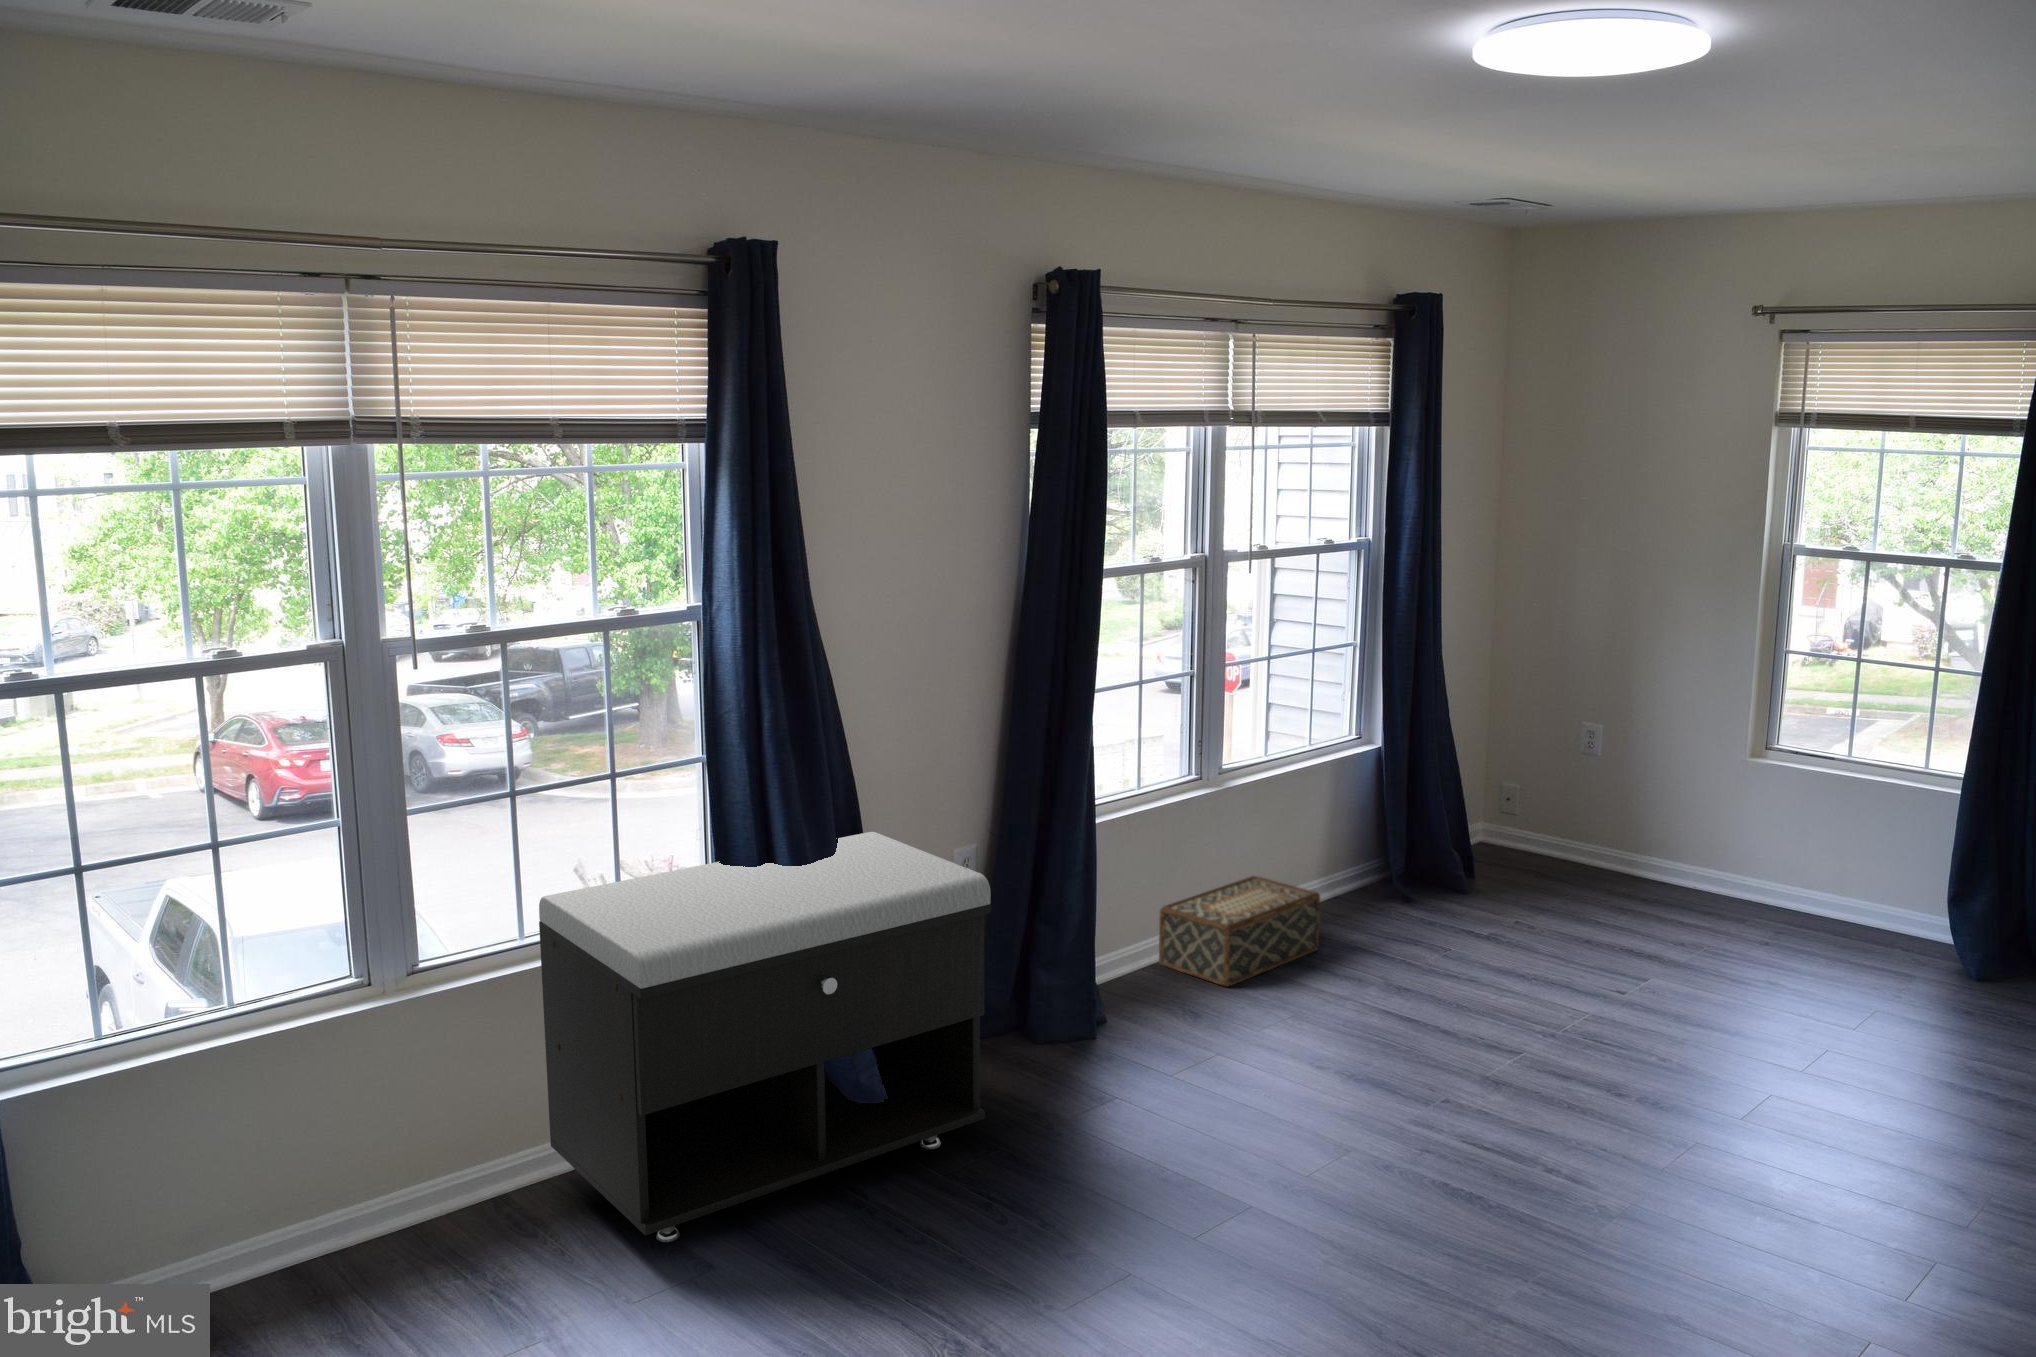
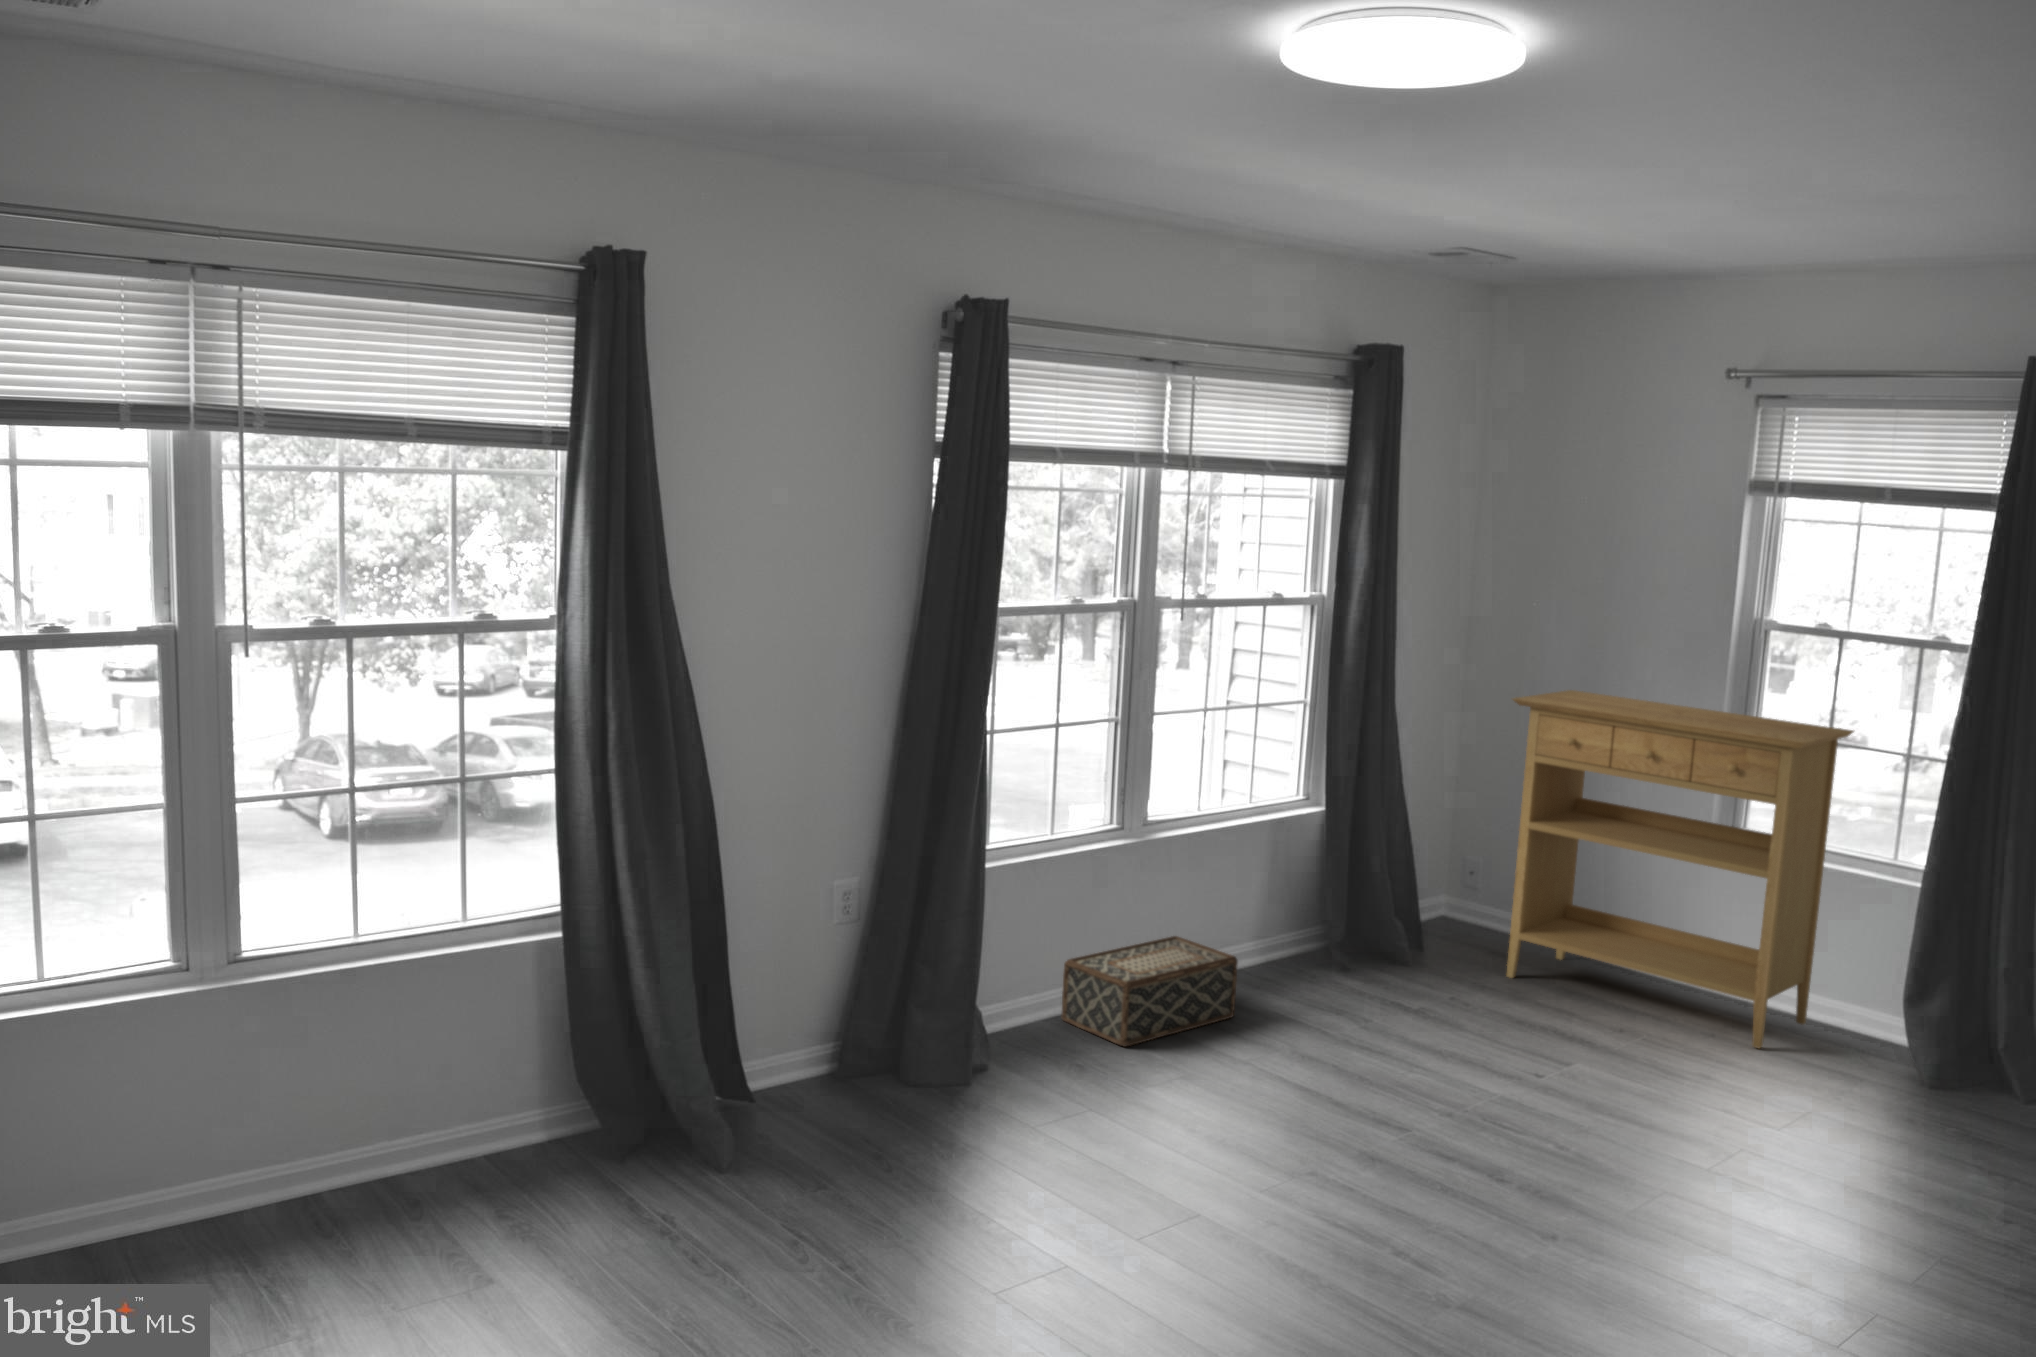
console table: none [1551,618,1880,947] -> present [1506,690,1854,1048]
storage bench: present [539,832,991,1242] -> none [367,855,826,1251]

